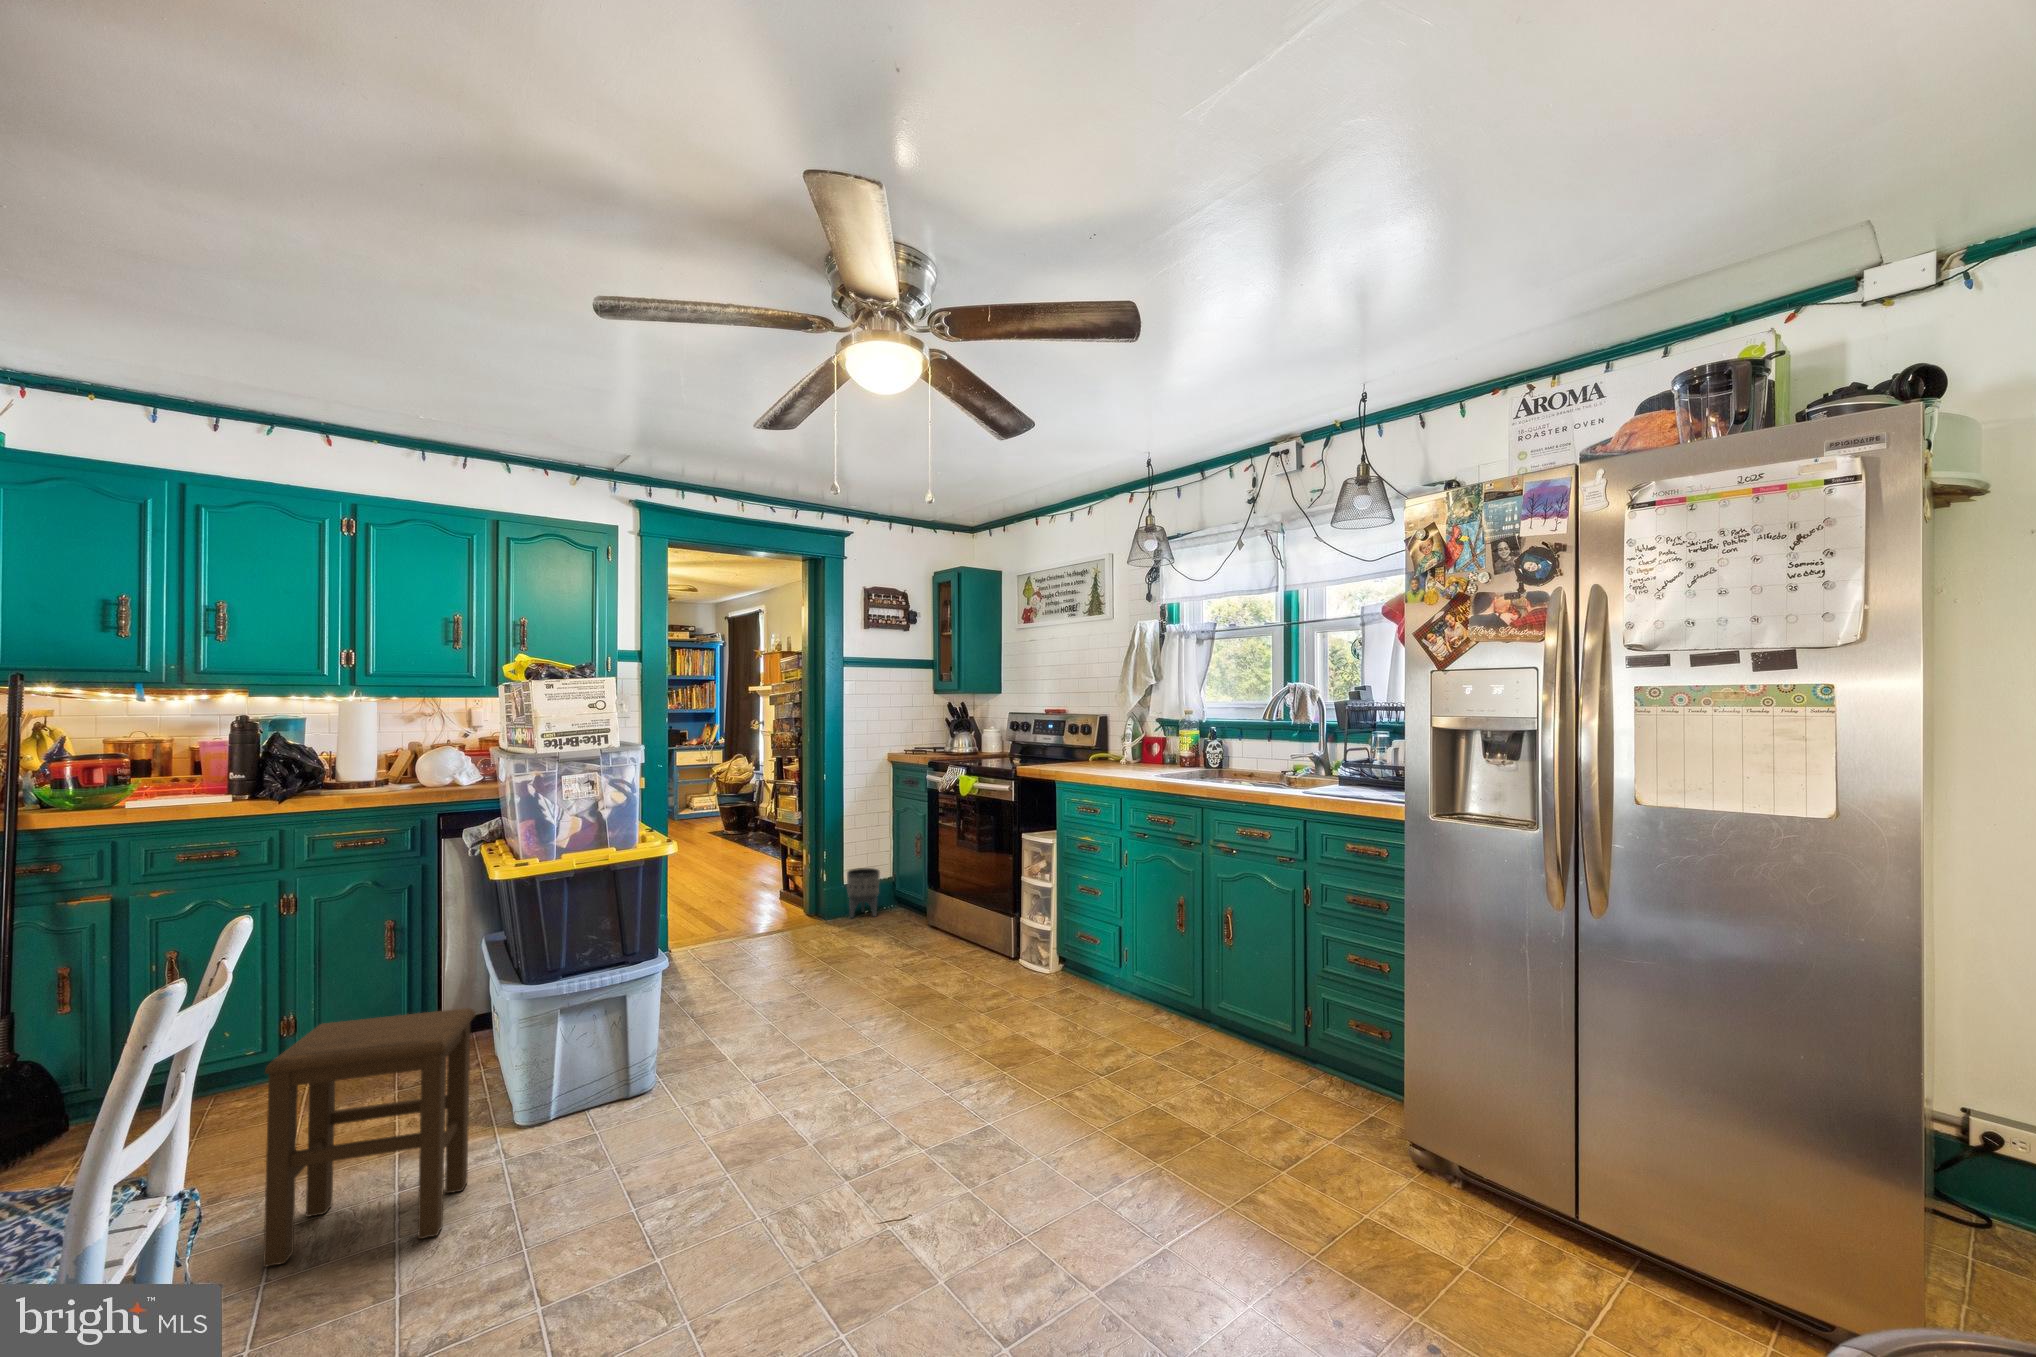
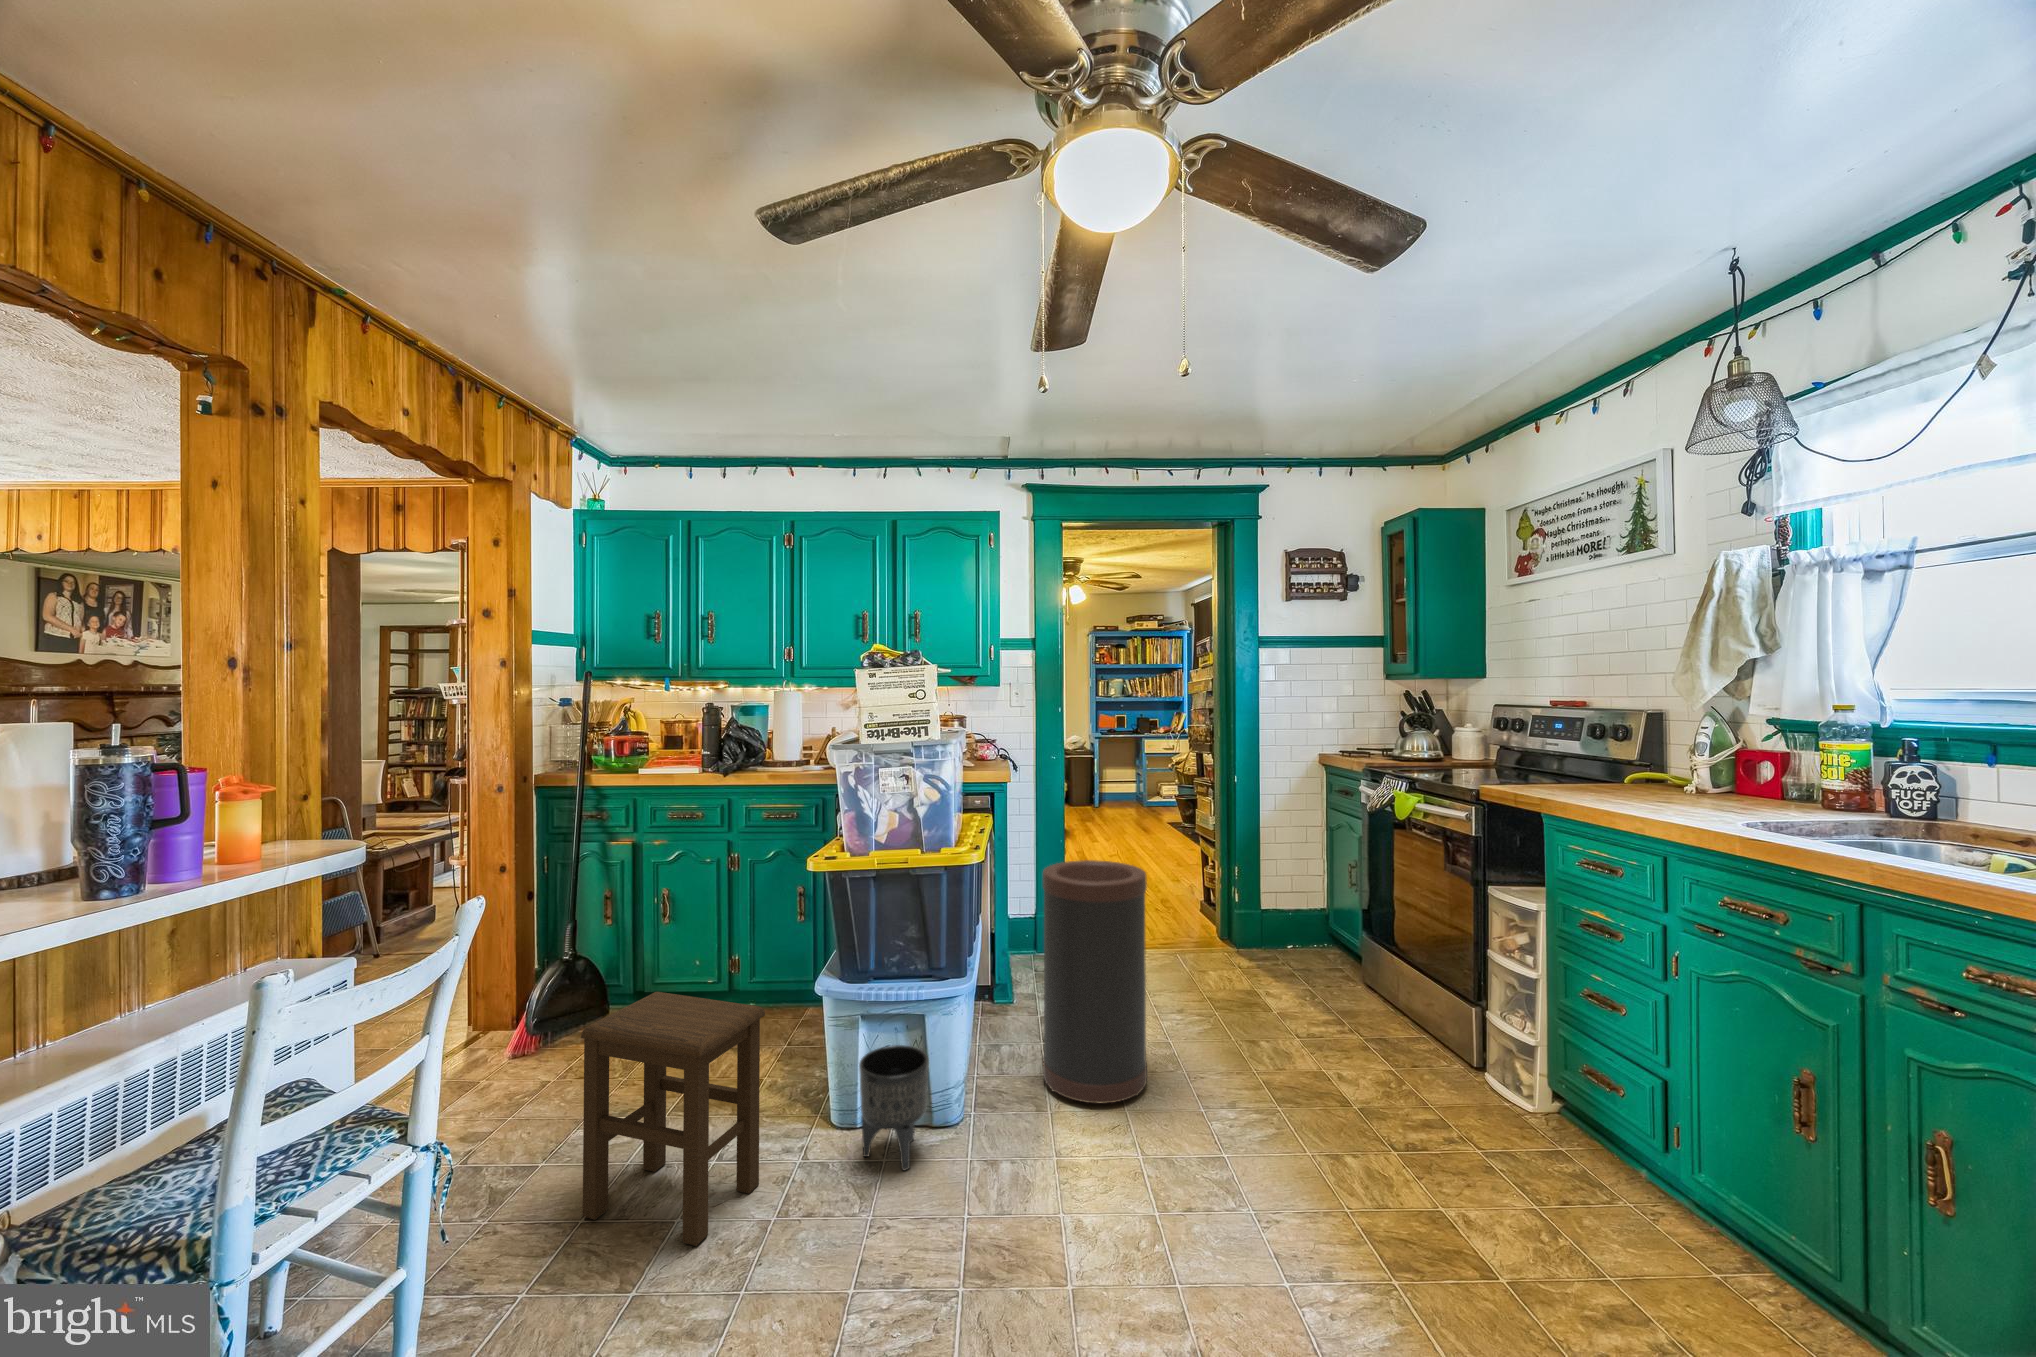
trash can: none [704,848,798,1049] -> present [1043,860,1147,1103]
planter: present [847,868,880,918] -> present [859,1045,929,1170]

